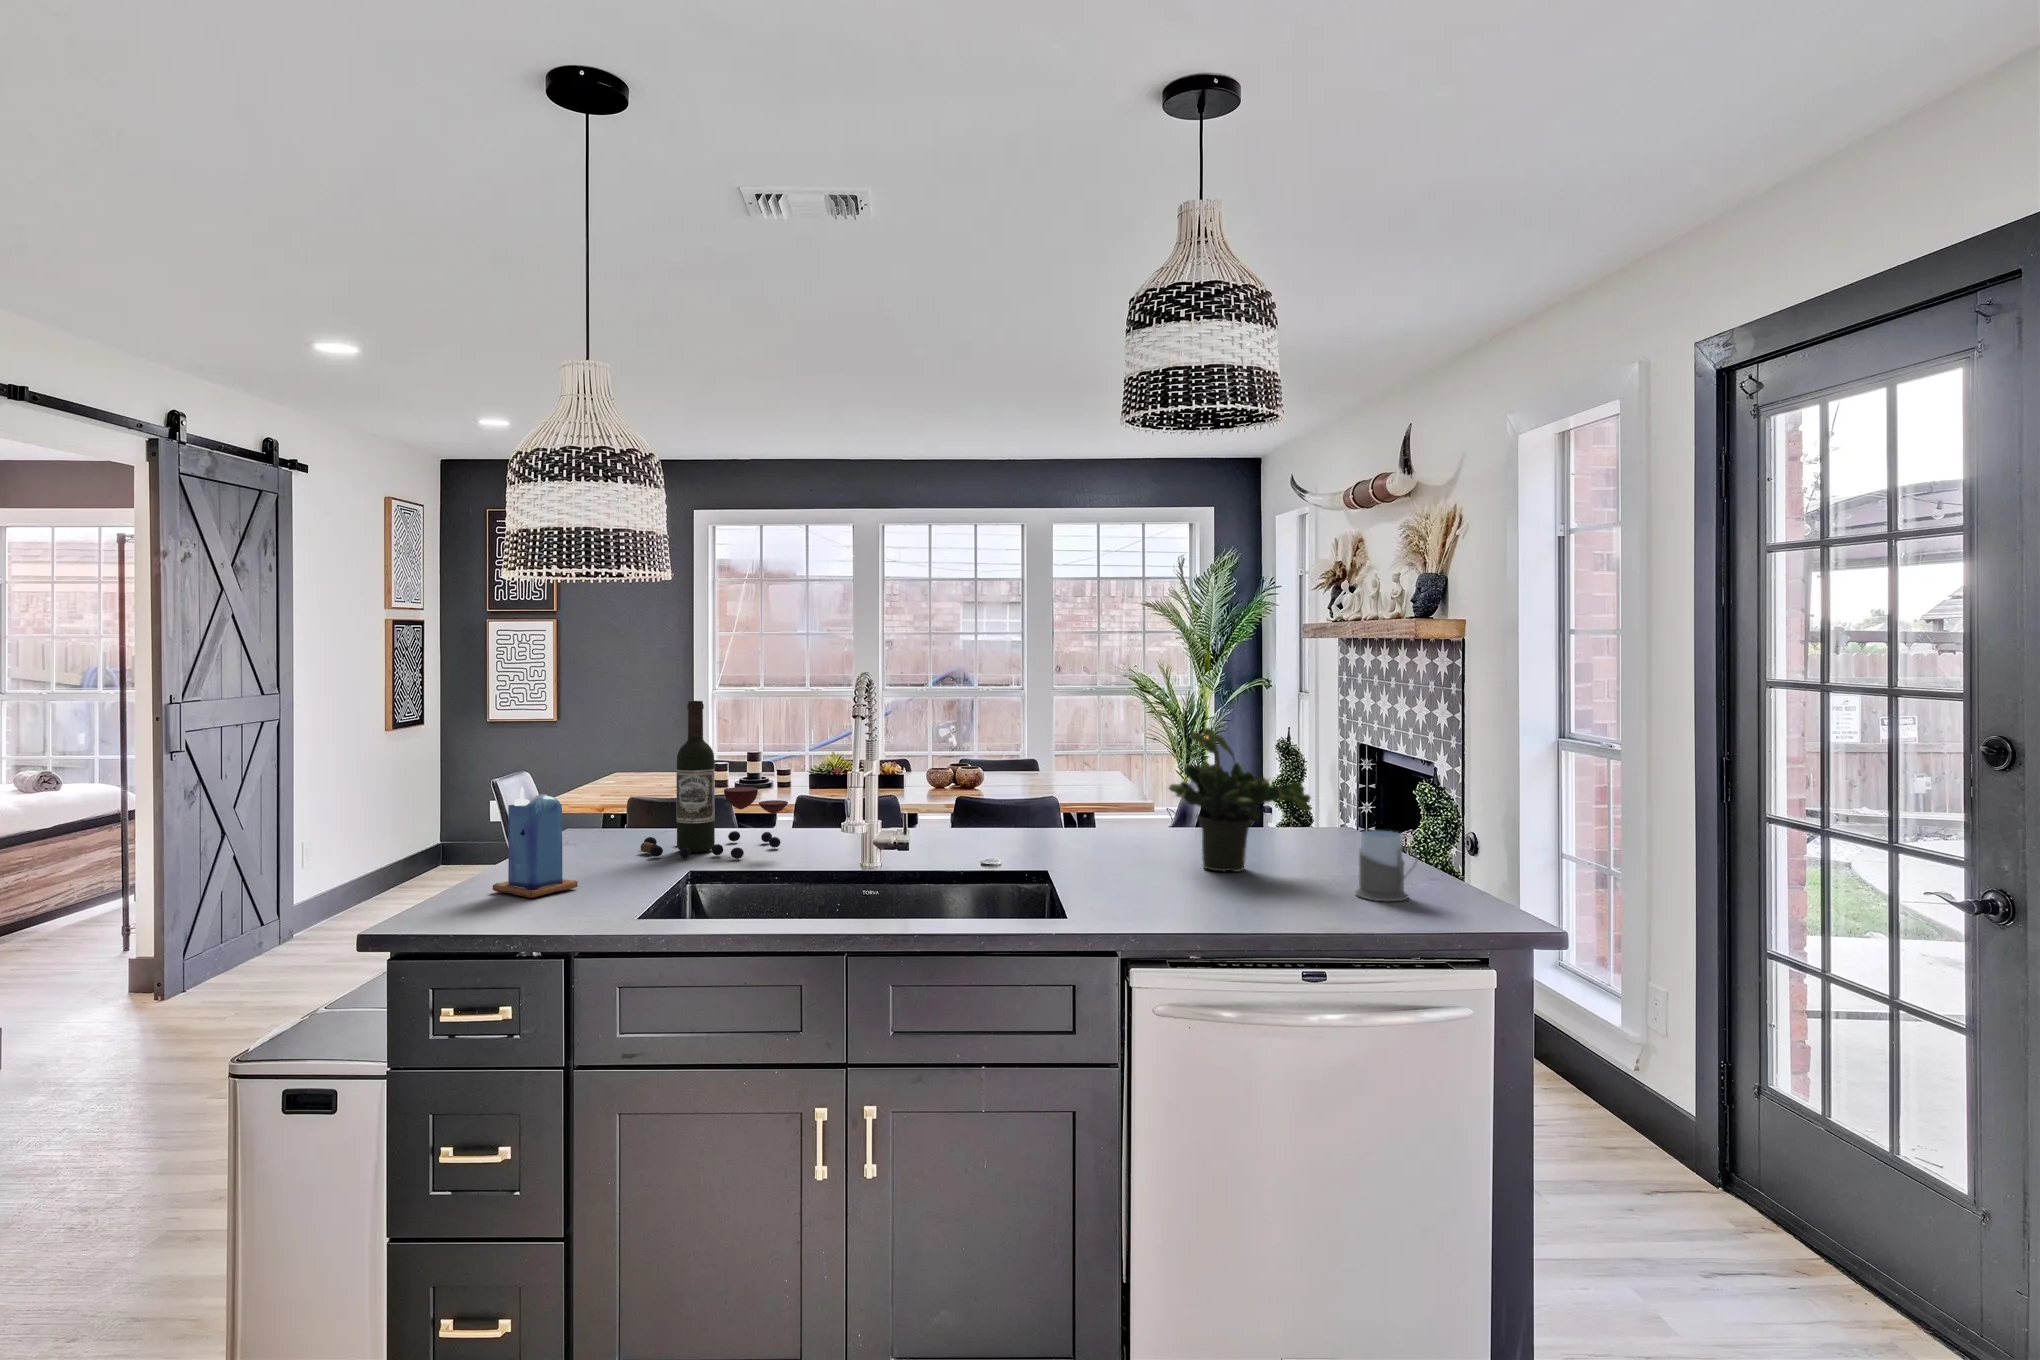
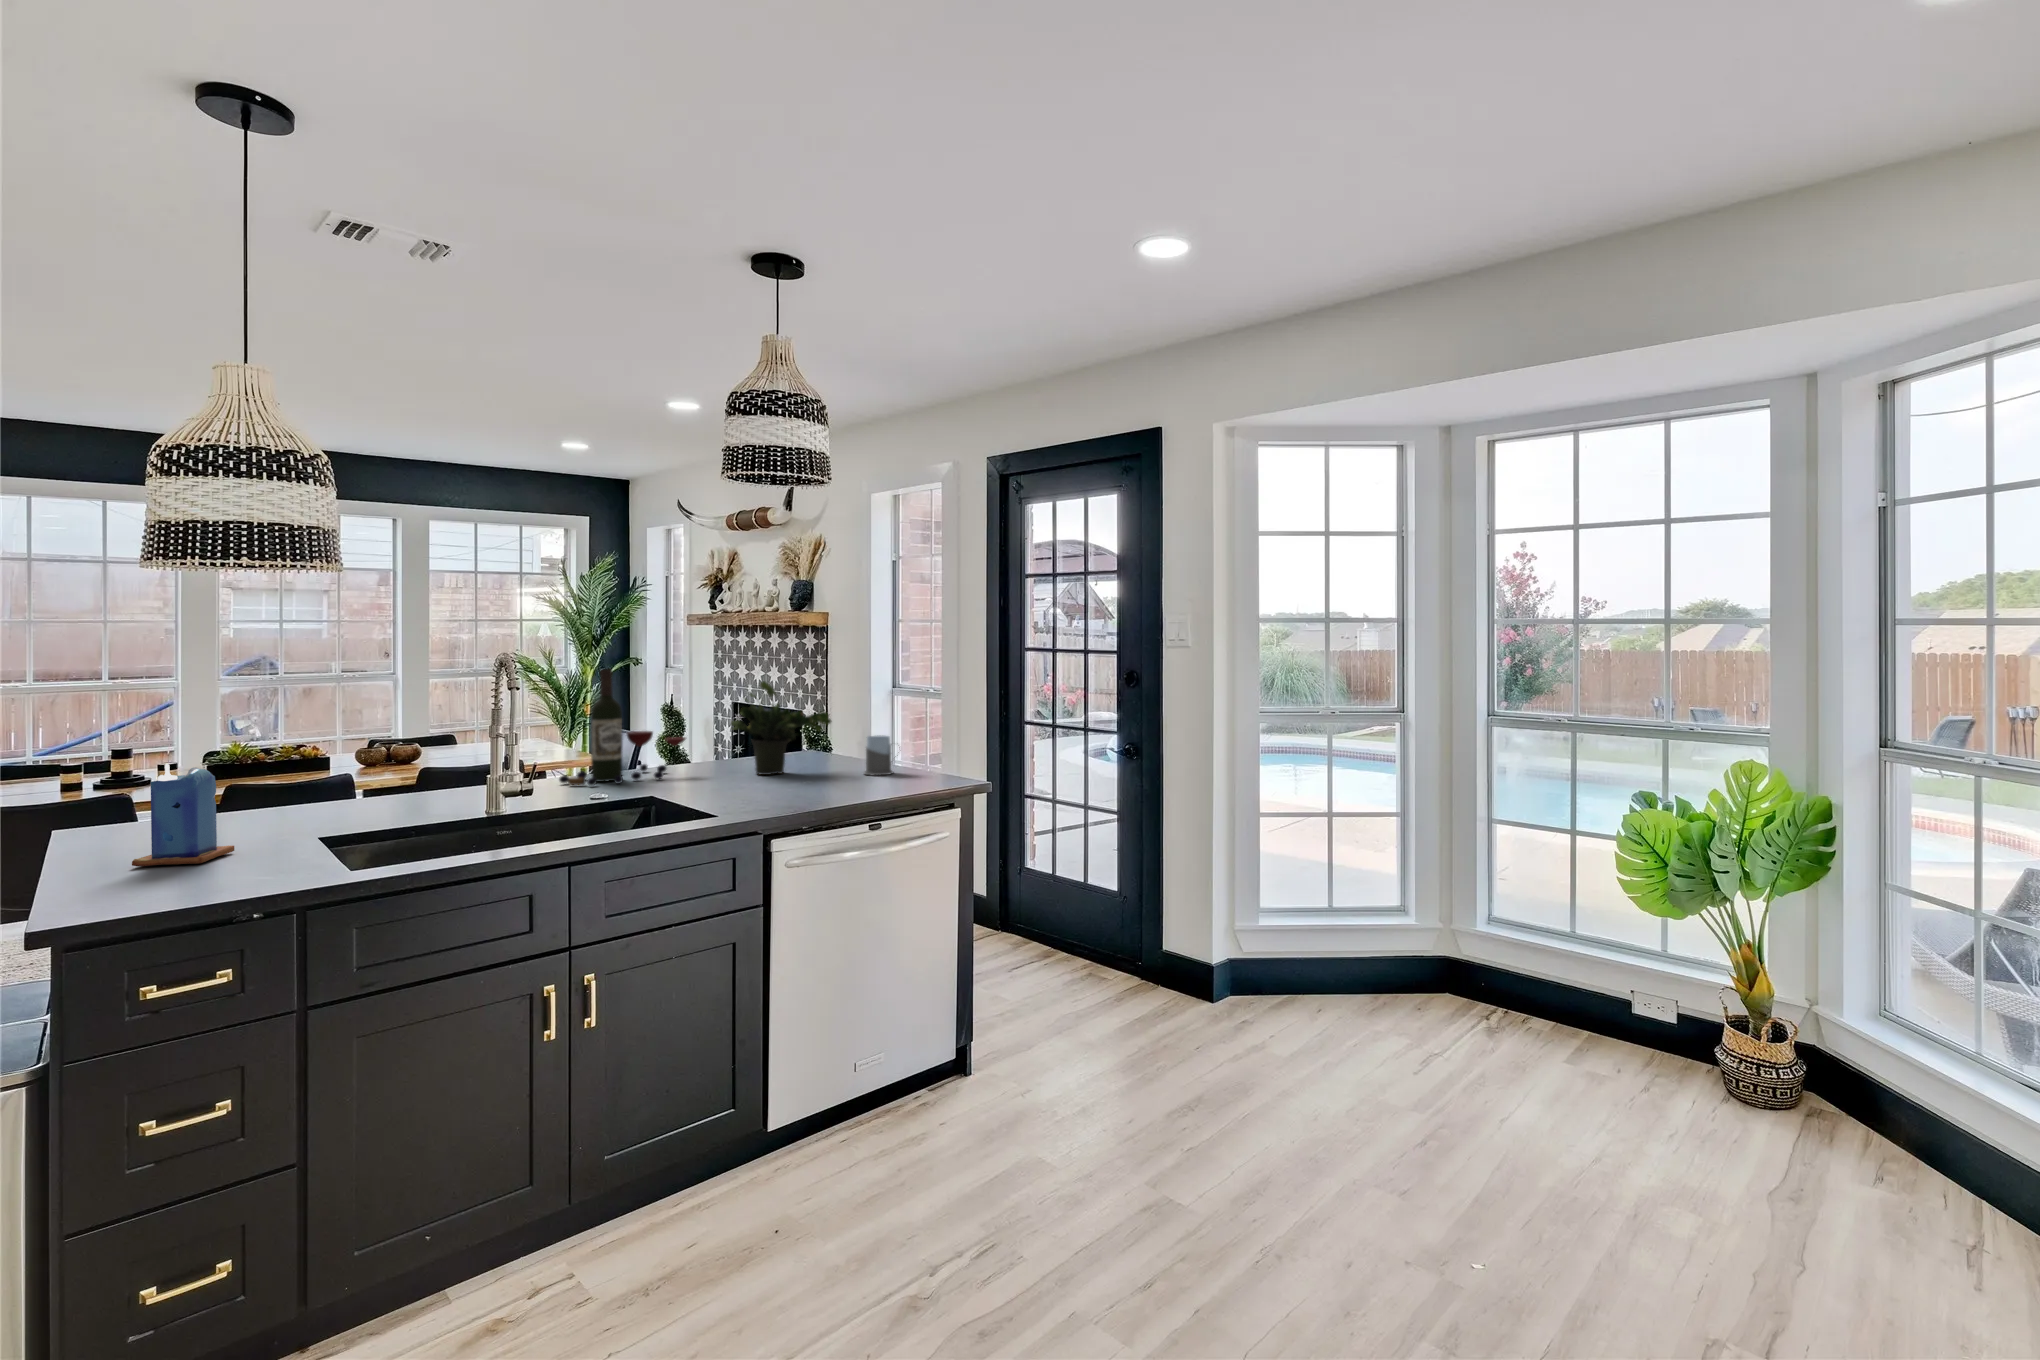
wine bottle: present [641,701,788,859] -> present [559,668,686,786]

